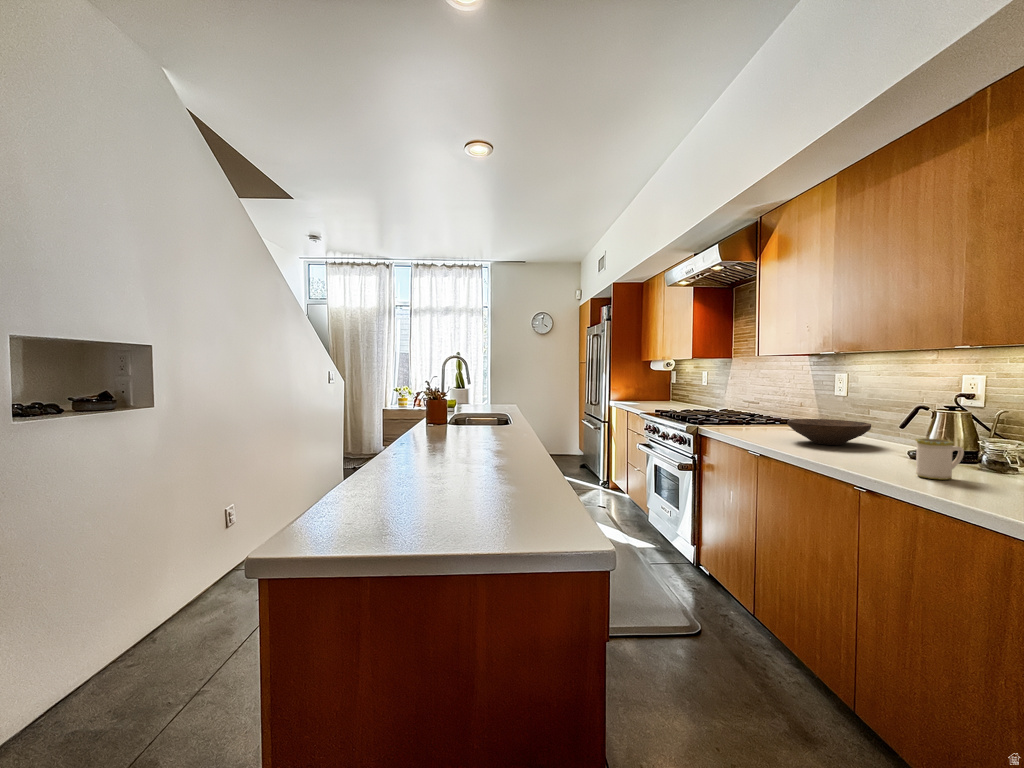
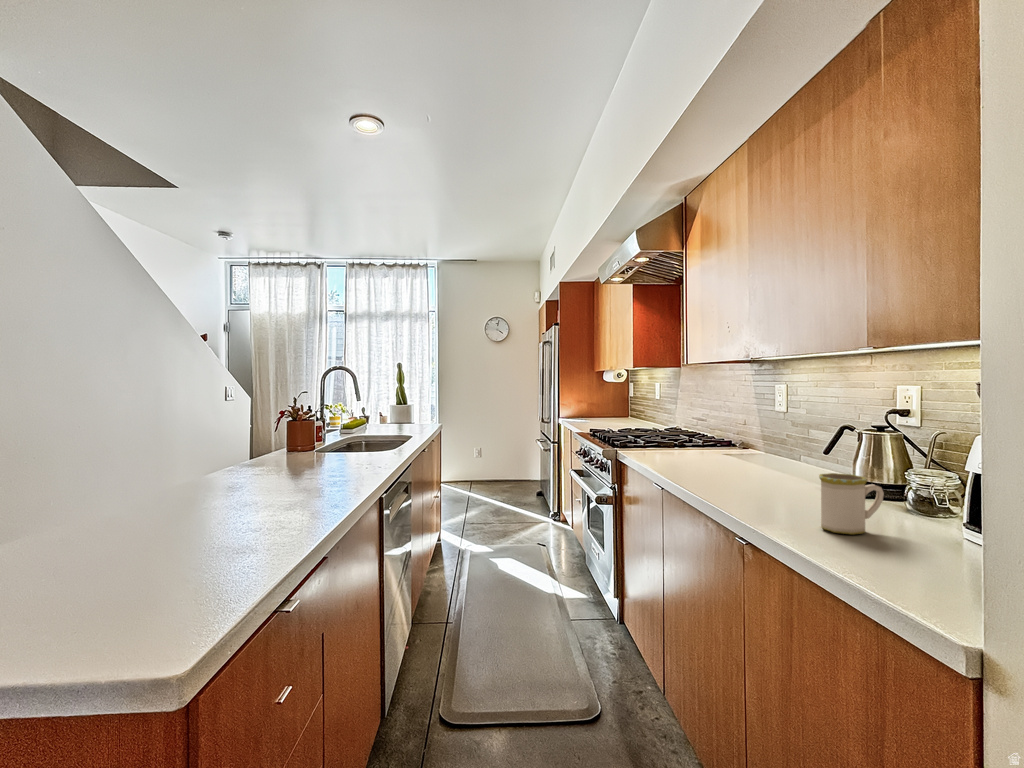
wooden bowl: present [787,419,871,445] -> none [699,441,802,477]

